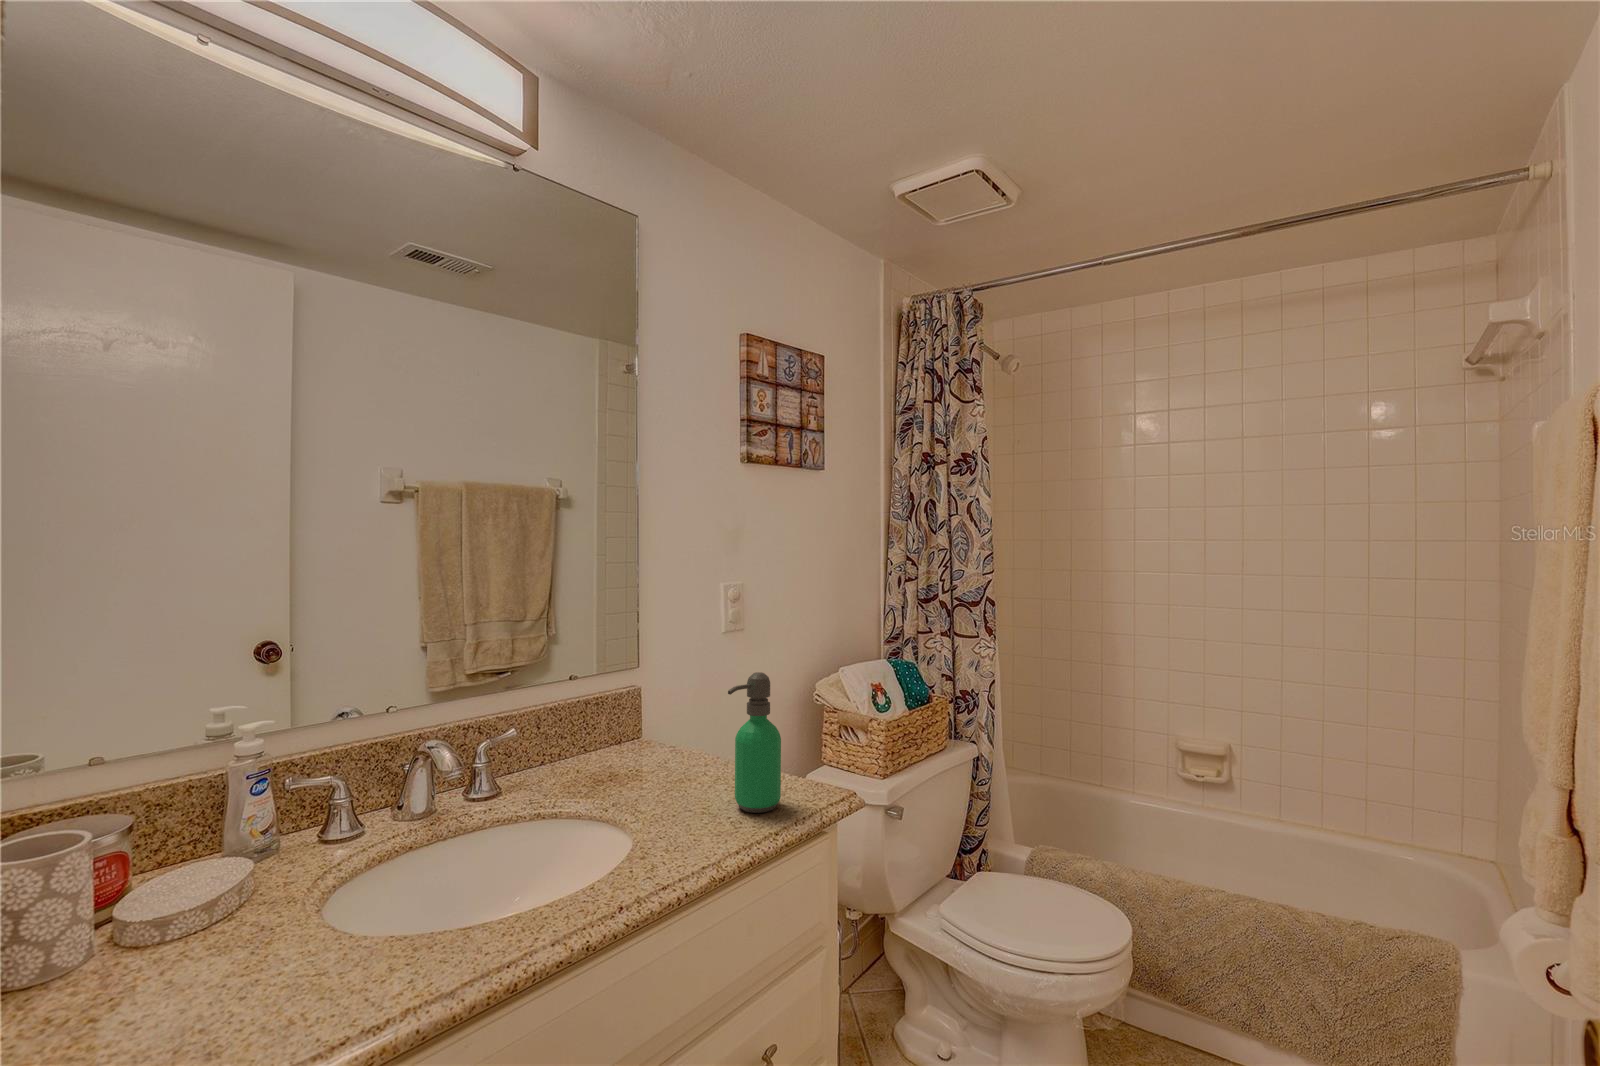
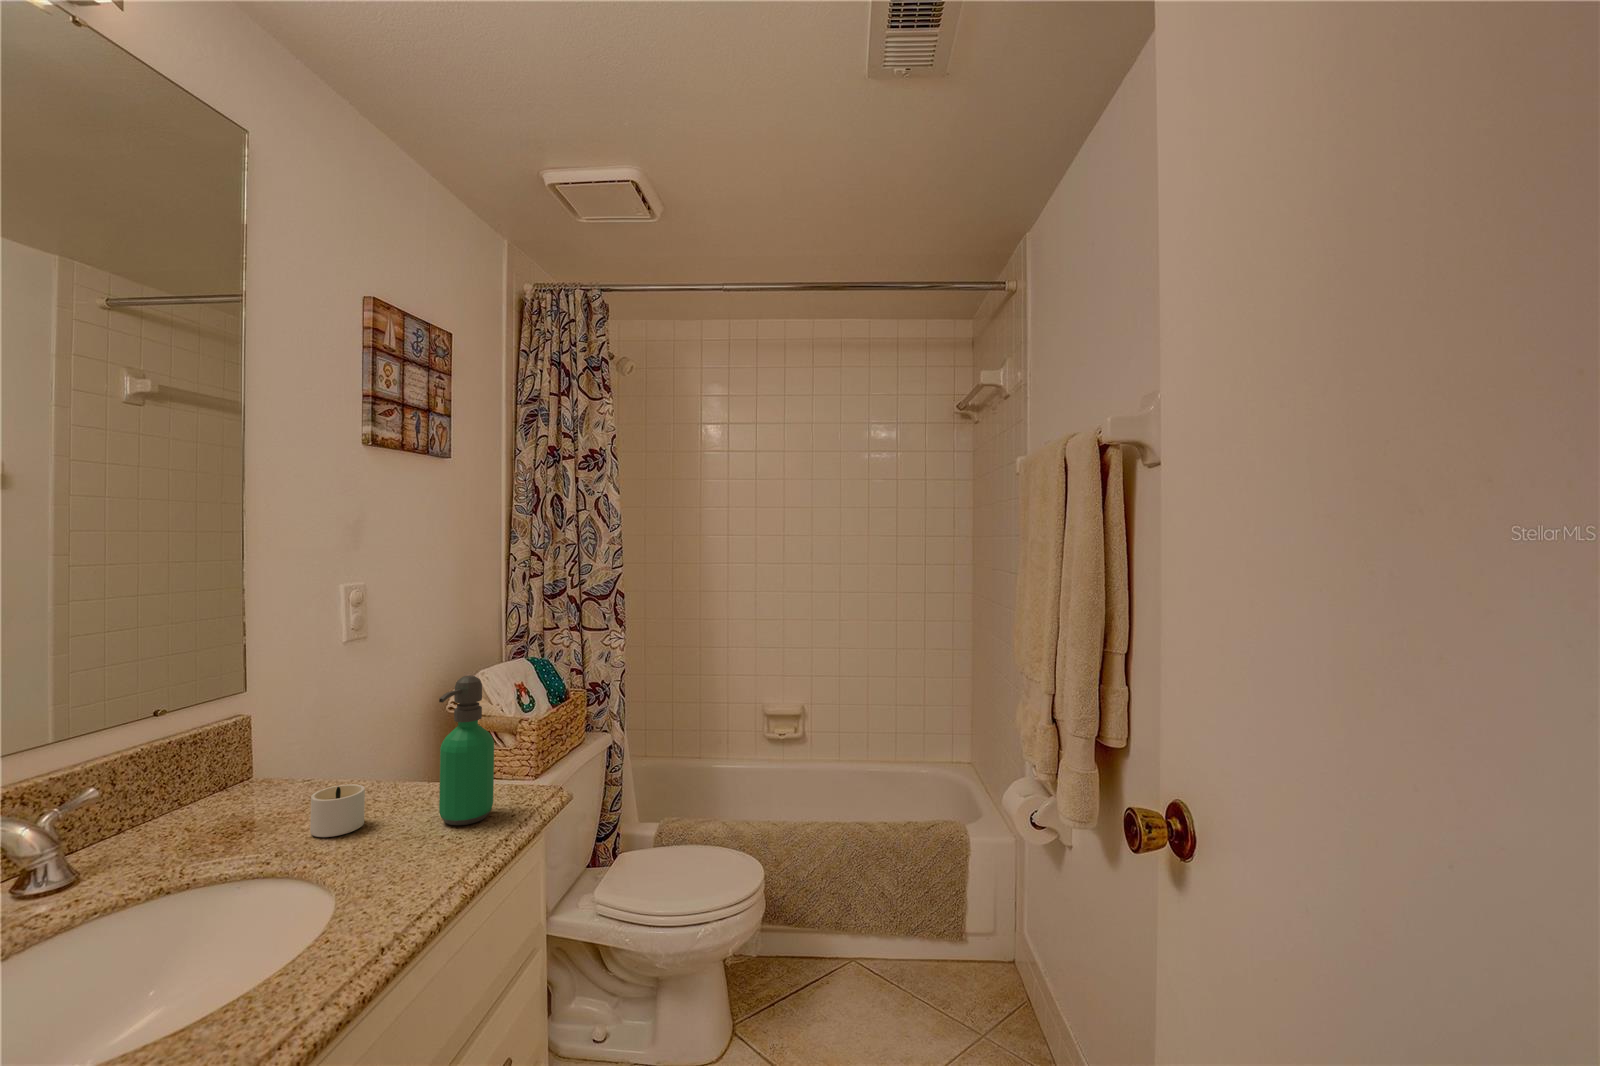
candle: none [649,753,707,796] -> present [310,784,365,837]

